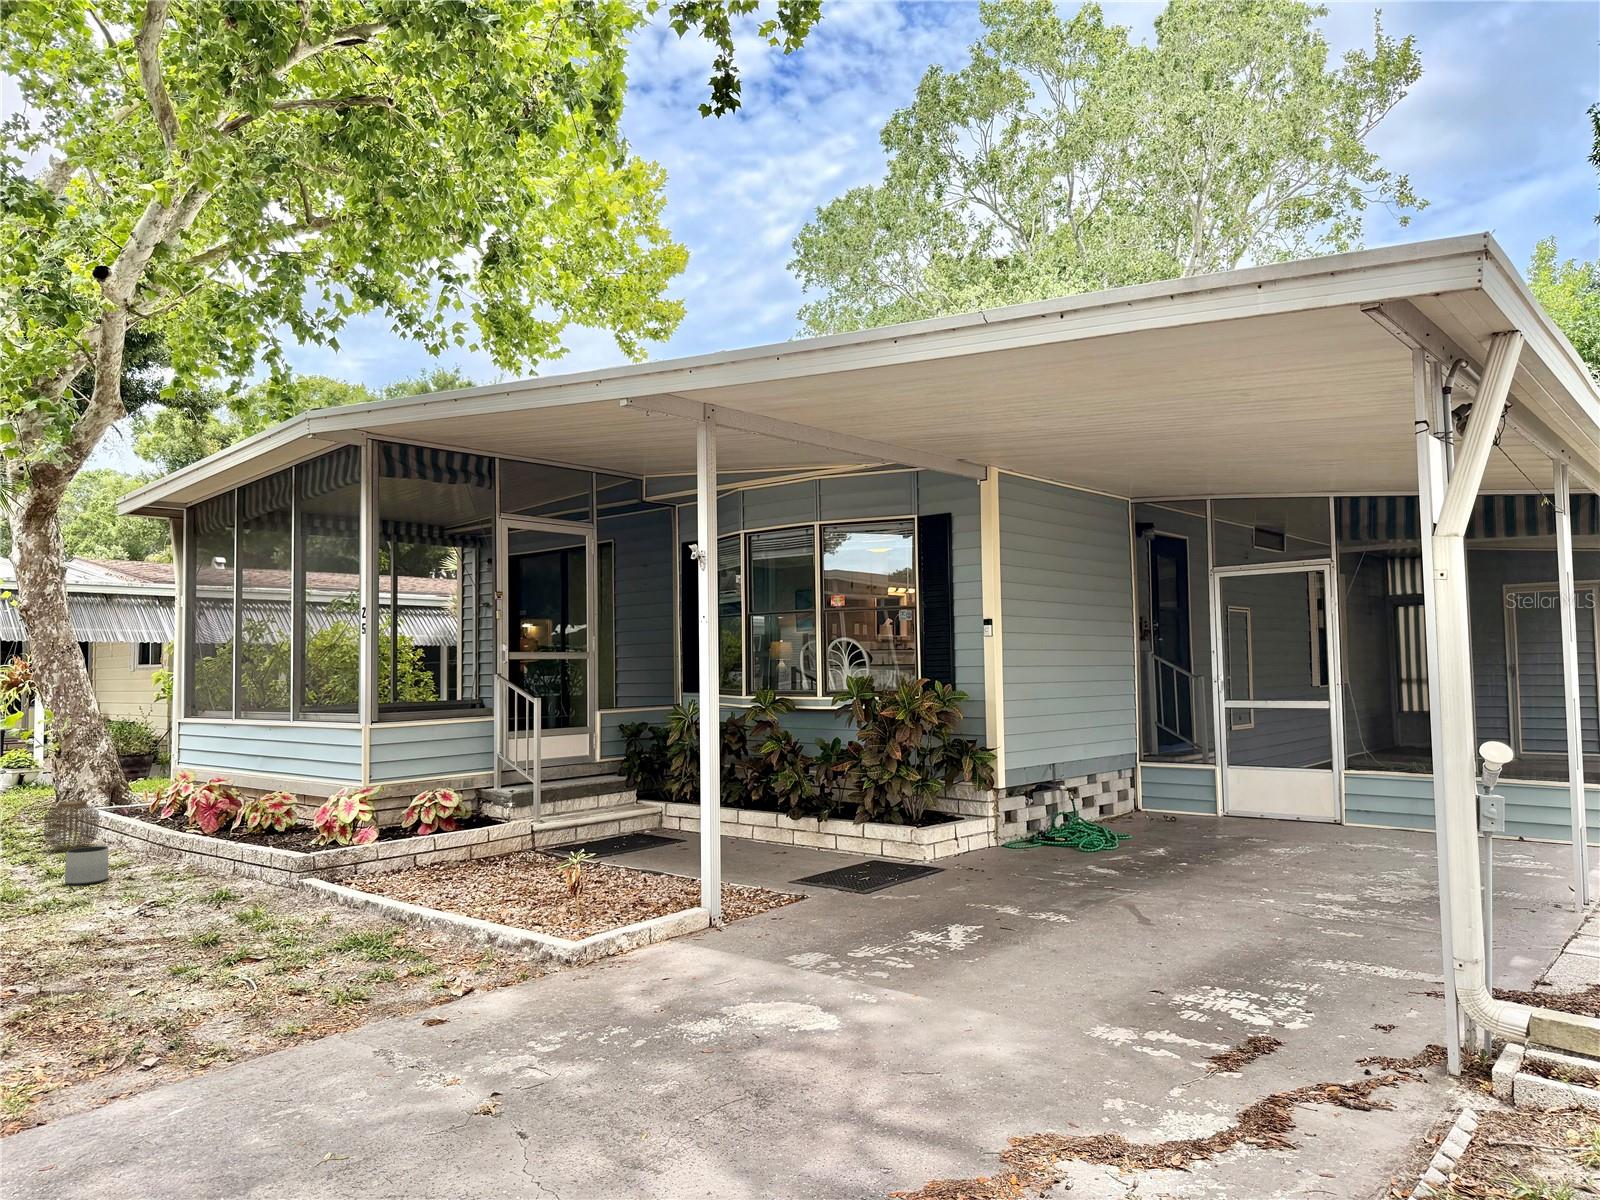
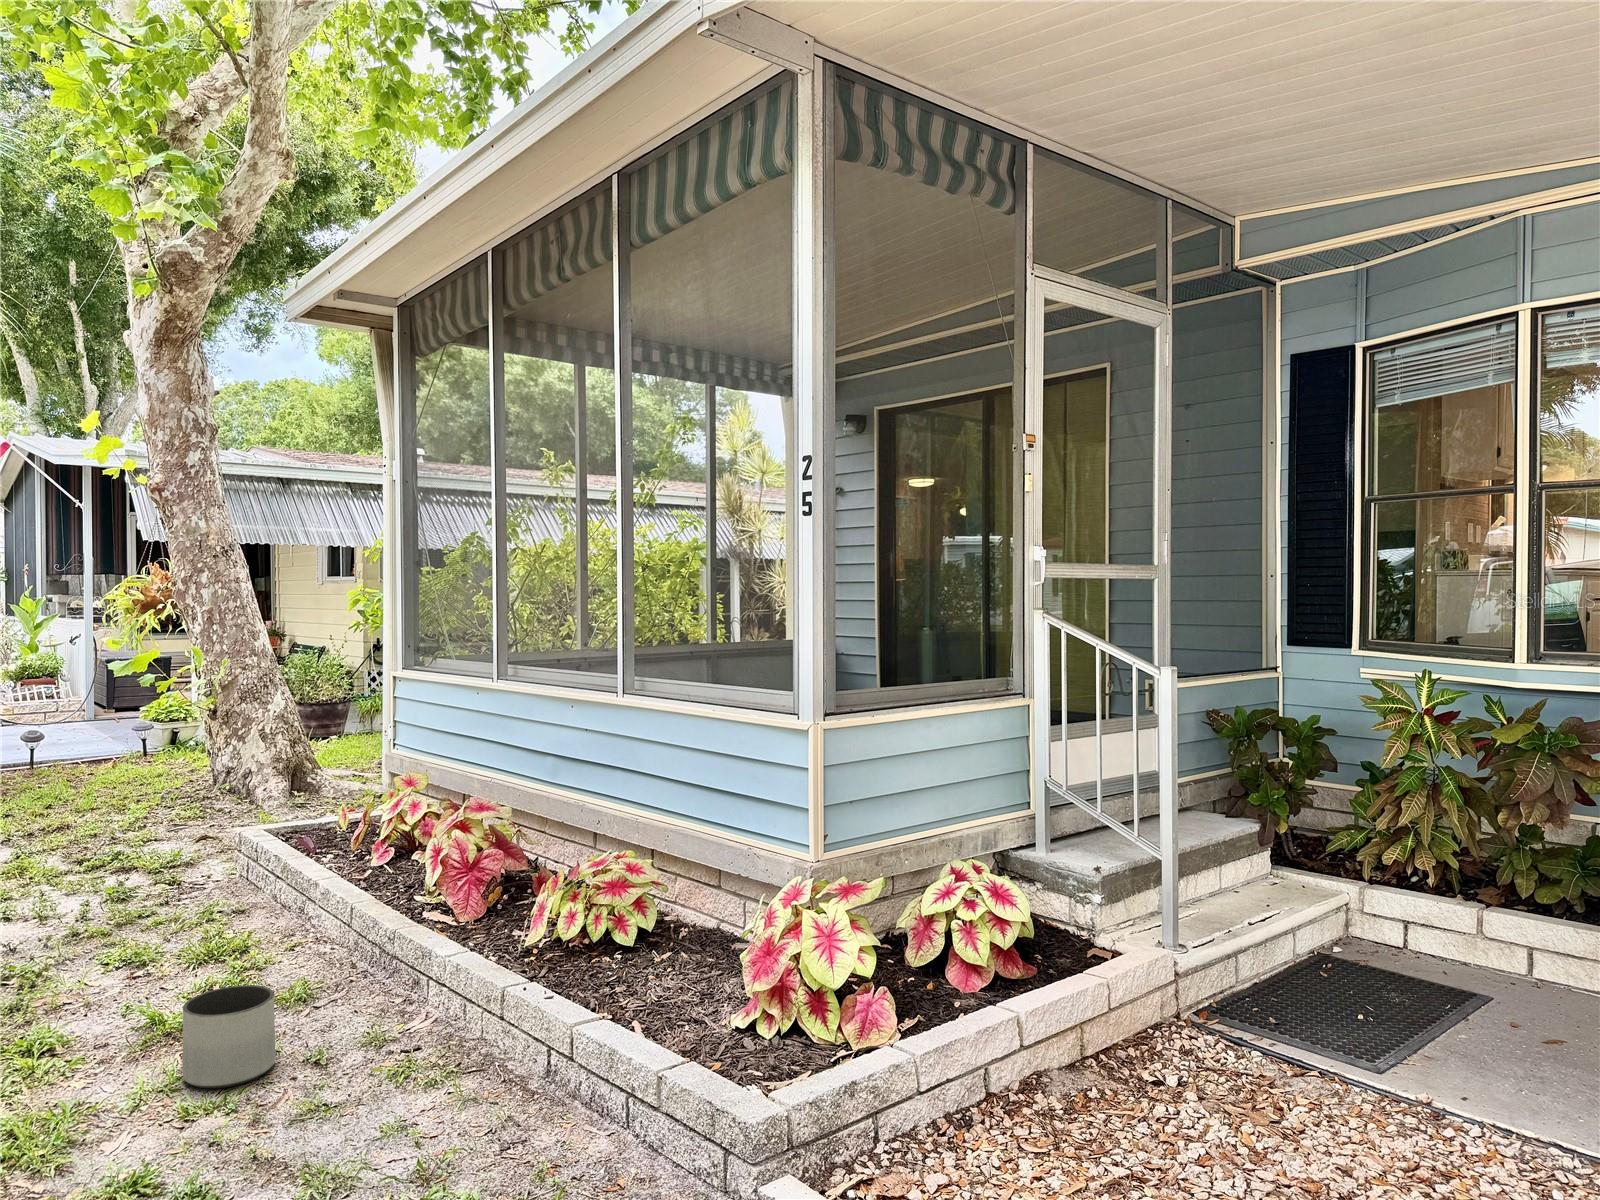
woven basket: present [44,800,99,851] -> none [168,829,264,928]

